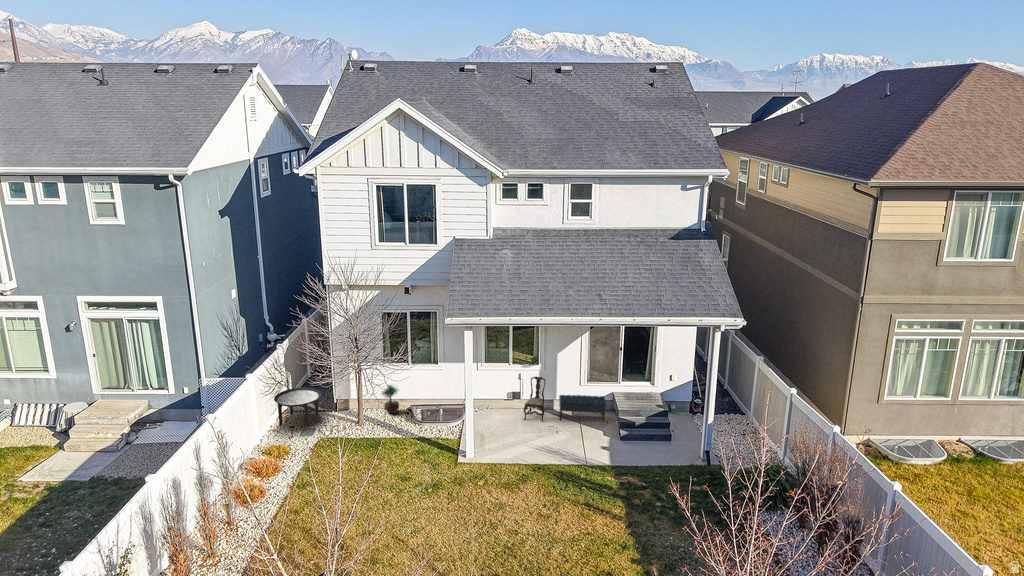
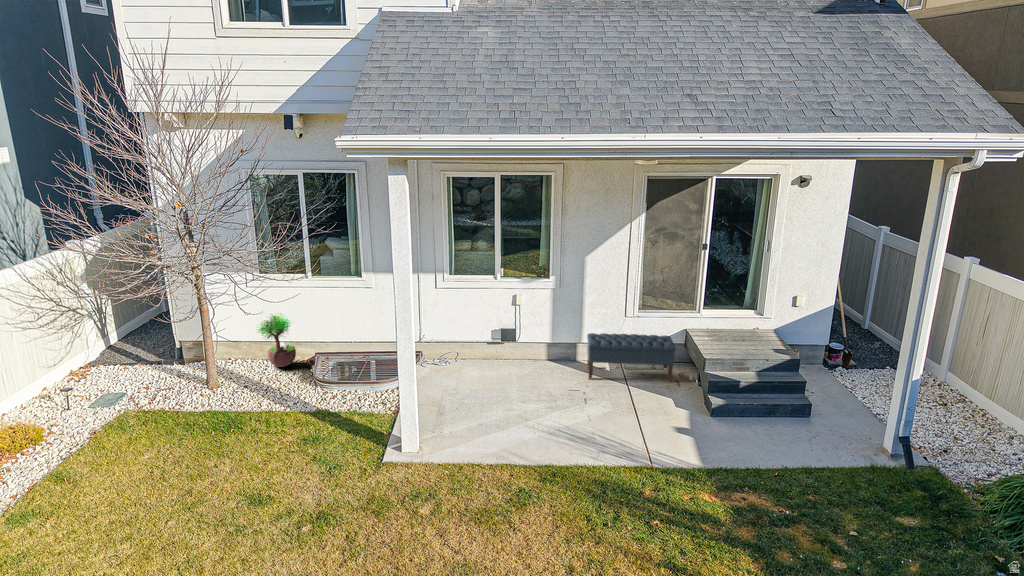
dining chair: present [524,376,546,422] -> none [522,299,562,382]
round table: present [274,387,321,427] -> none [48,320,148,390]

